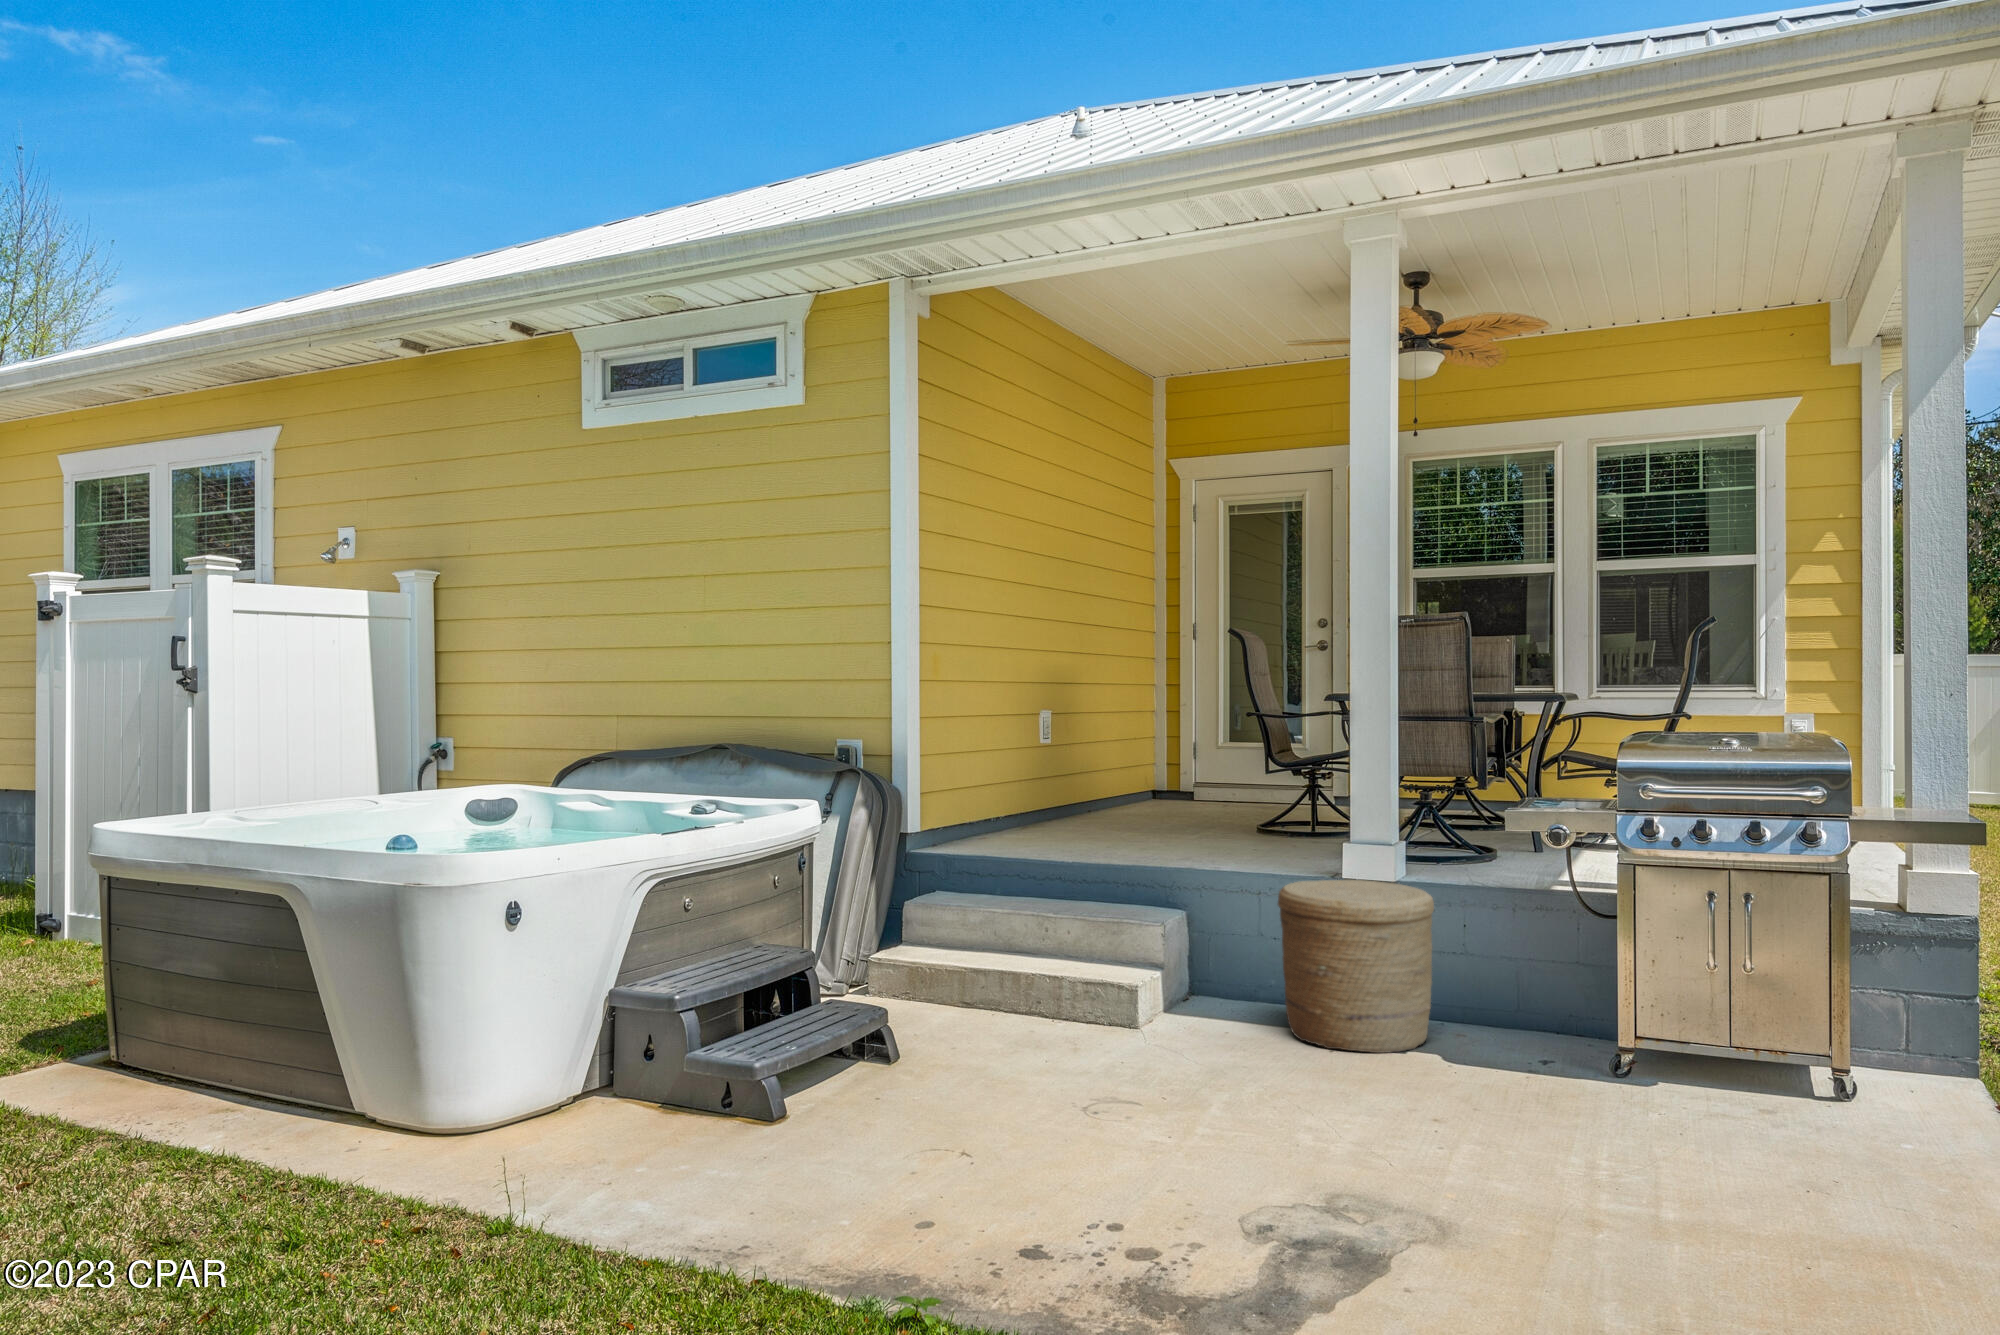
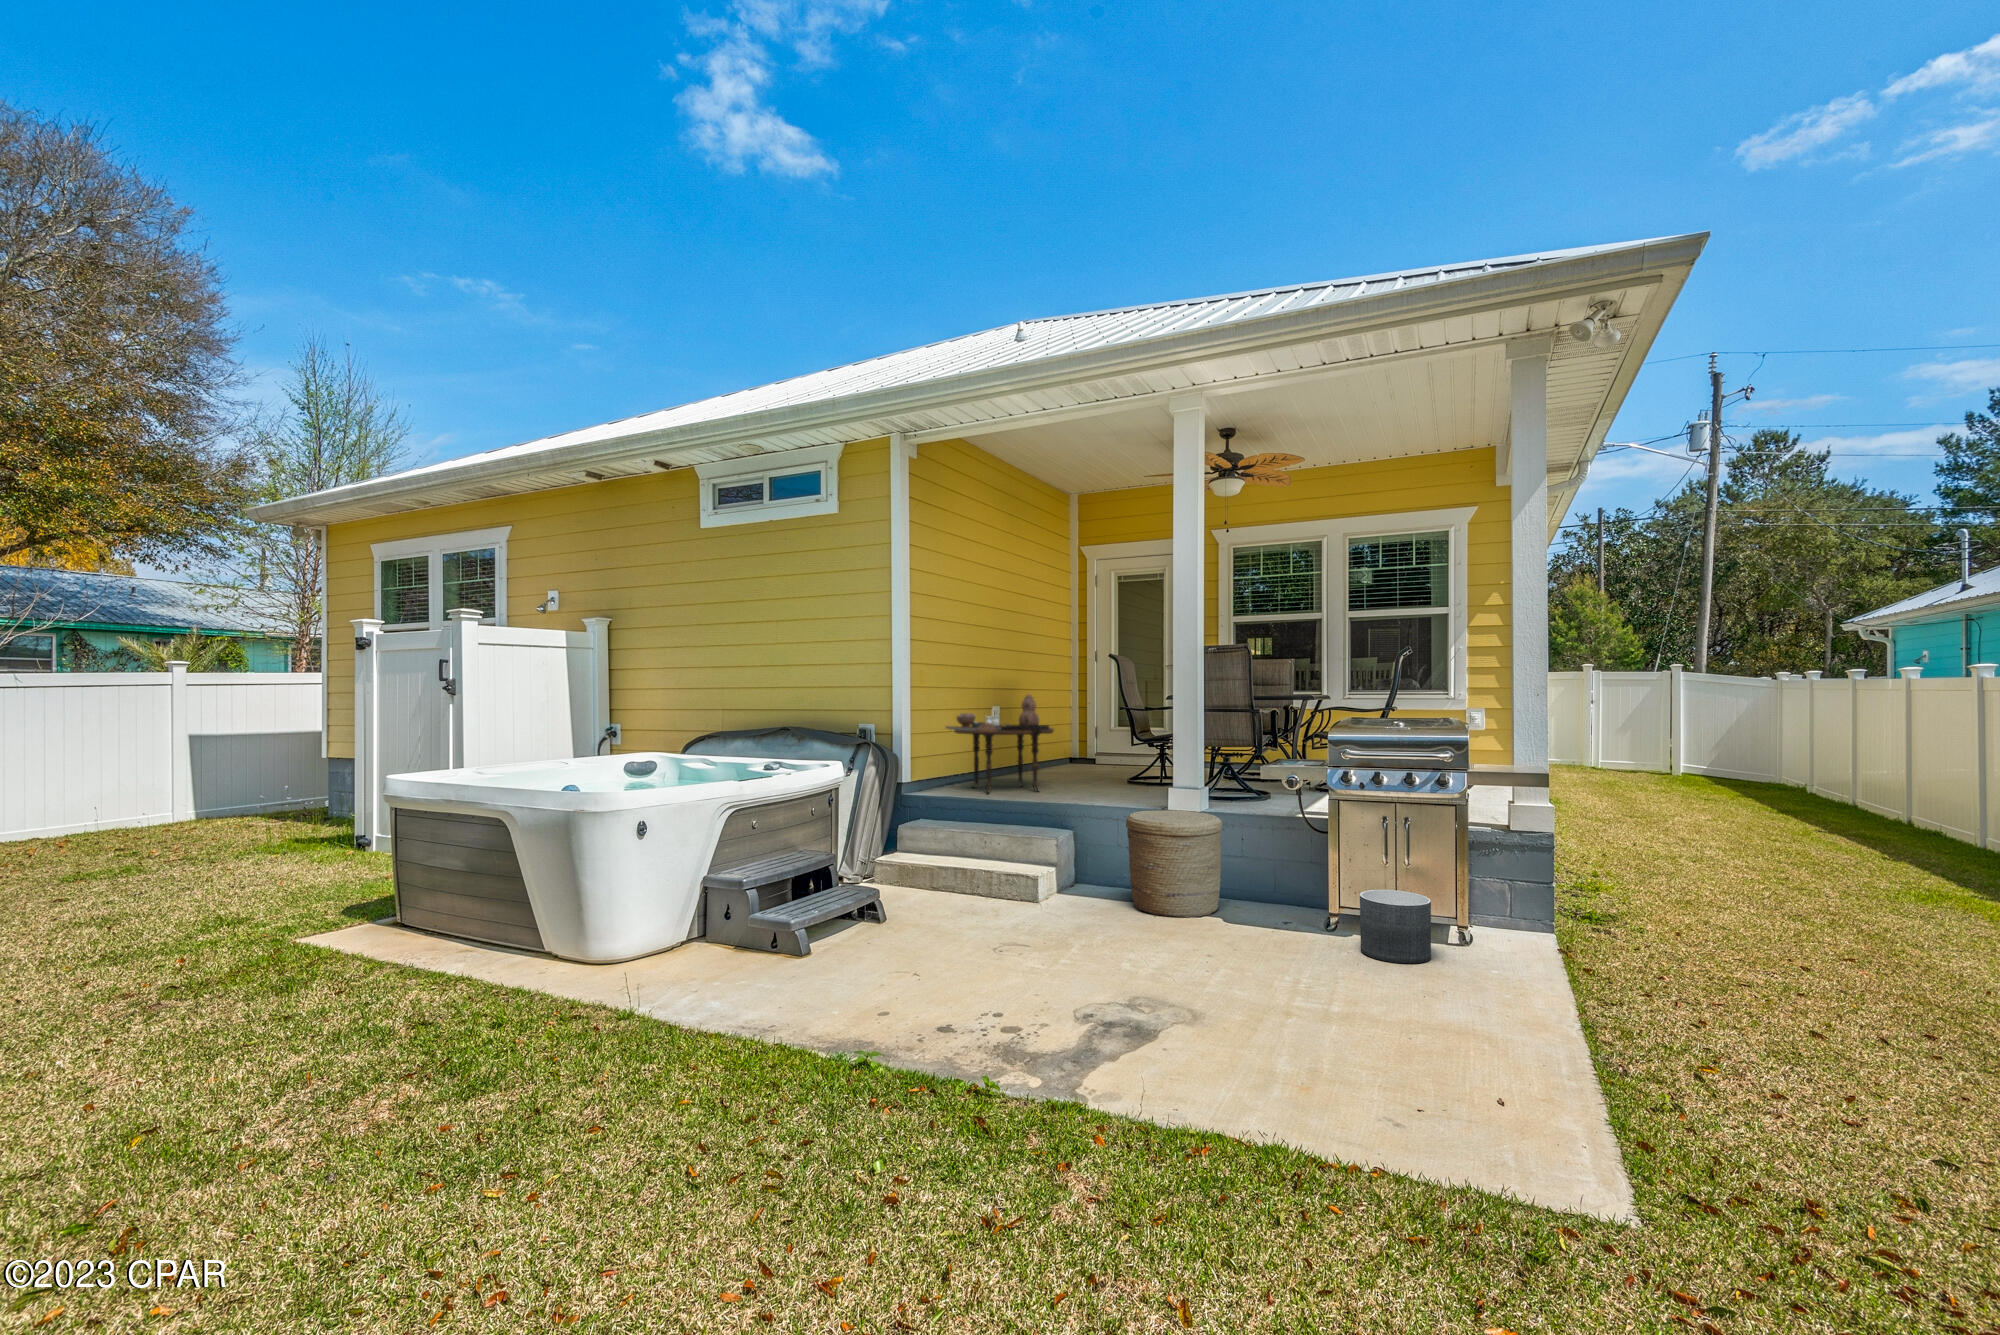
side table: none [971,693,1145,852] -> present [945,694,1054,794]
planter: none [1677,1012,1797,1134] -> present [1360,890,1431,964]

